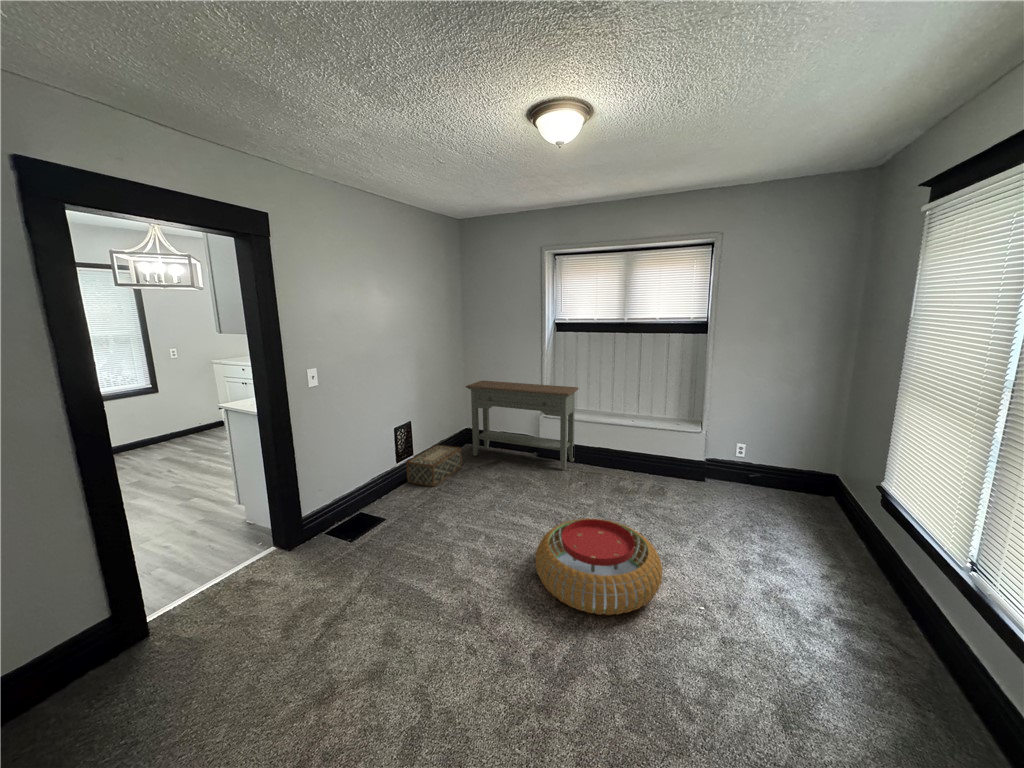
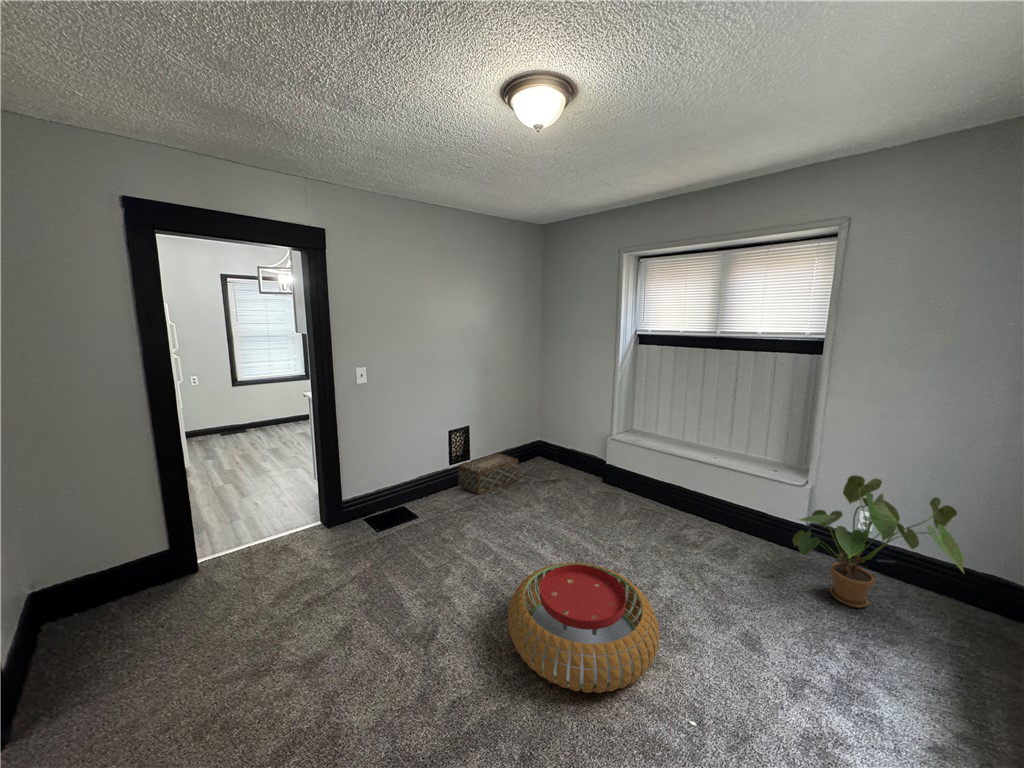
console table: present [466,381,579,470] -> none [533,392,653,503]
house plant: none [704,418,810,509] -> present [793,475,964,608]

